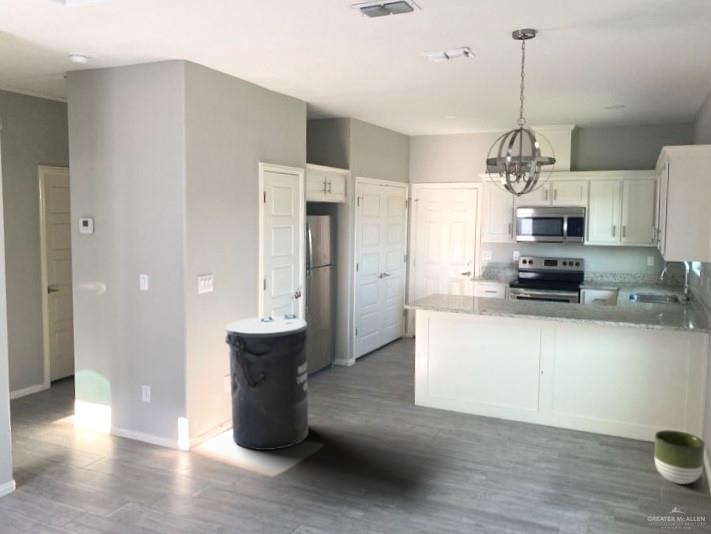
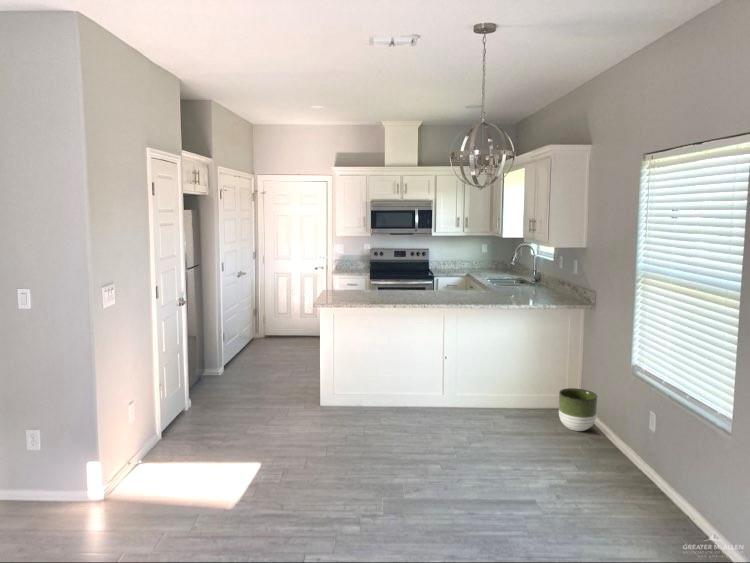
trash can: present [225,314,308,450] -> none [128,320,234,486]

